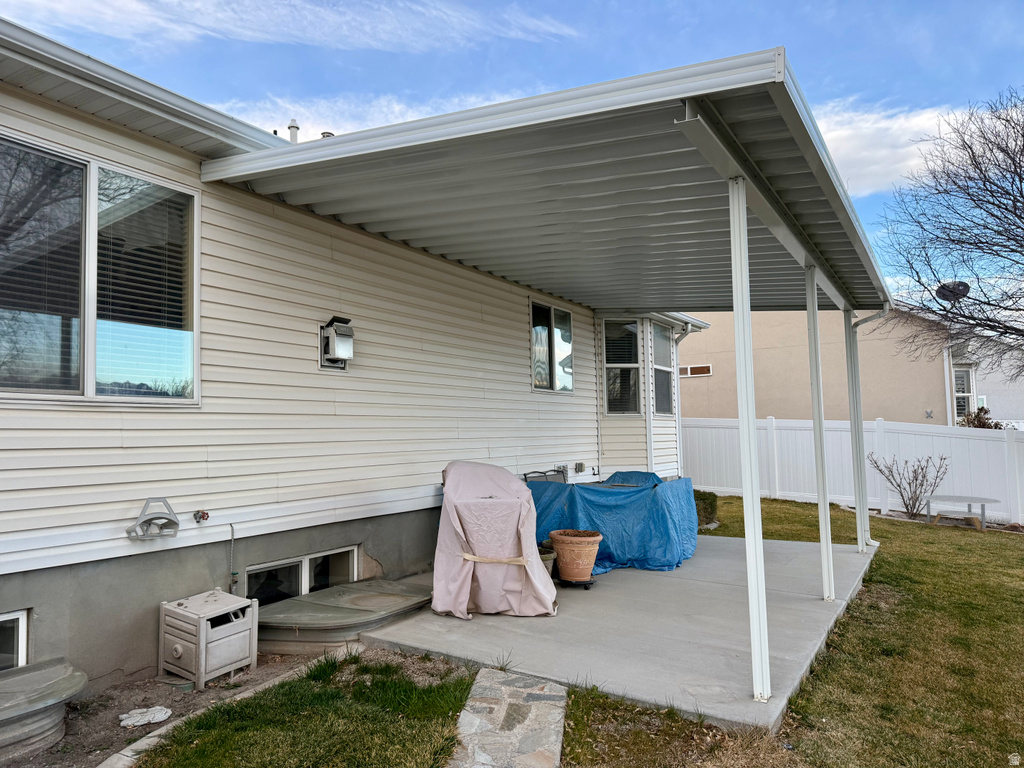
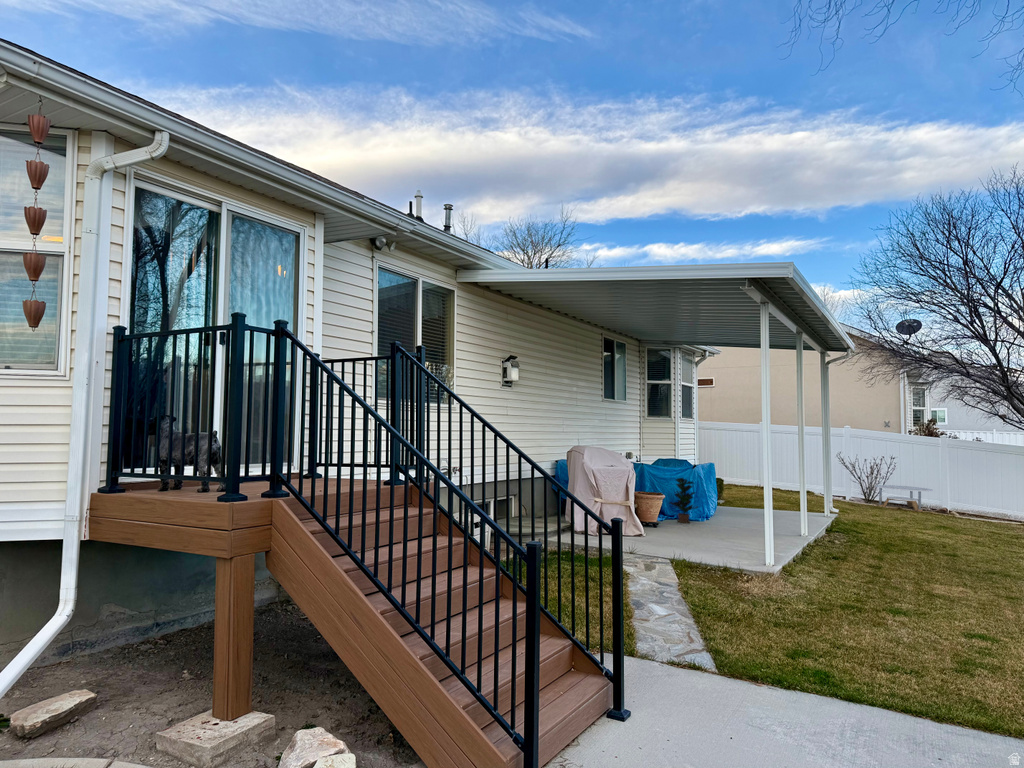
potted plant: none [616,505,661,577] -> present [670,478,698,523]

